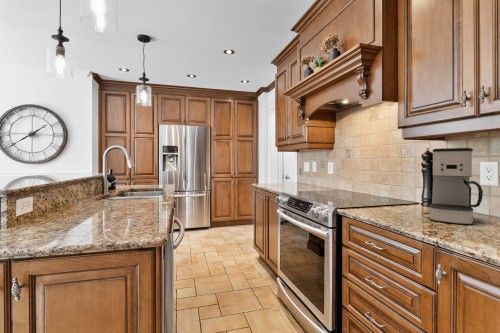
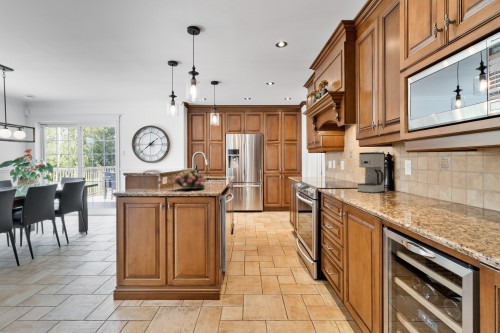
flower arrangement: none [34,179,126,228] -> present [172,169,206,189]

